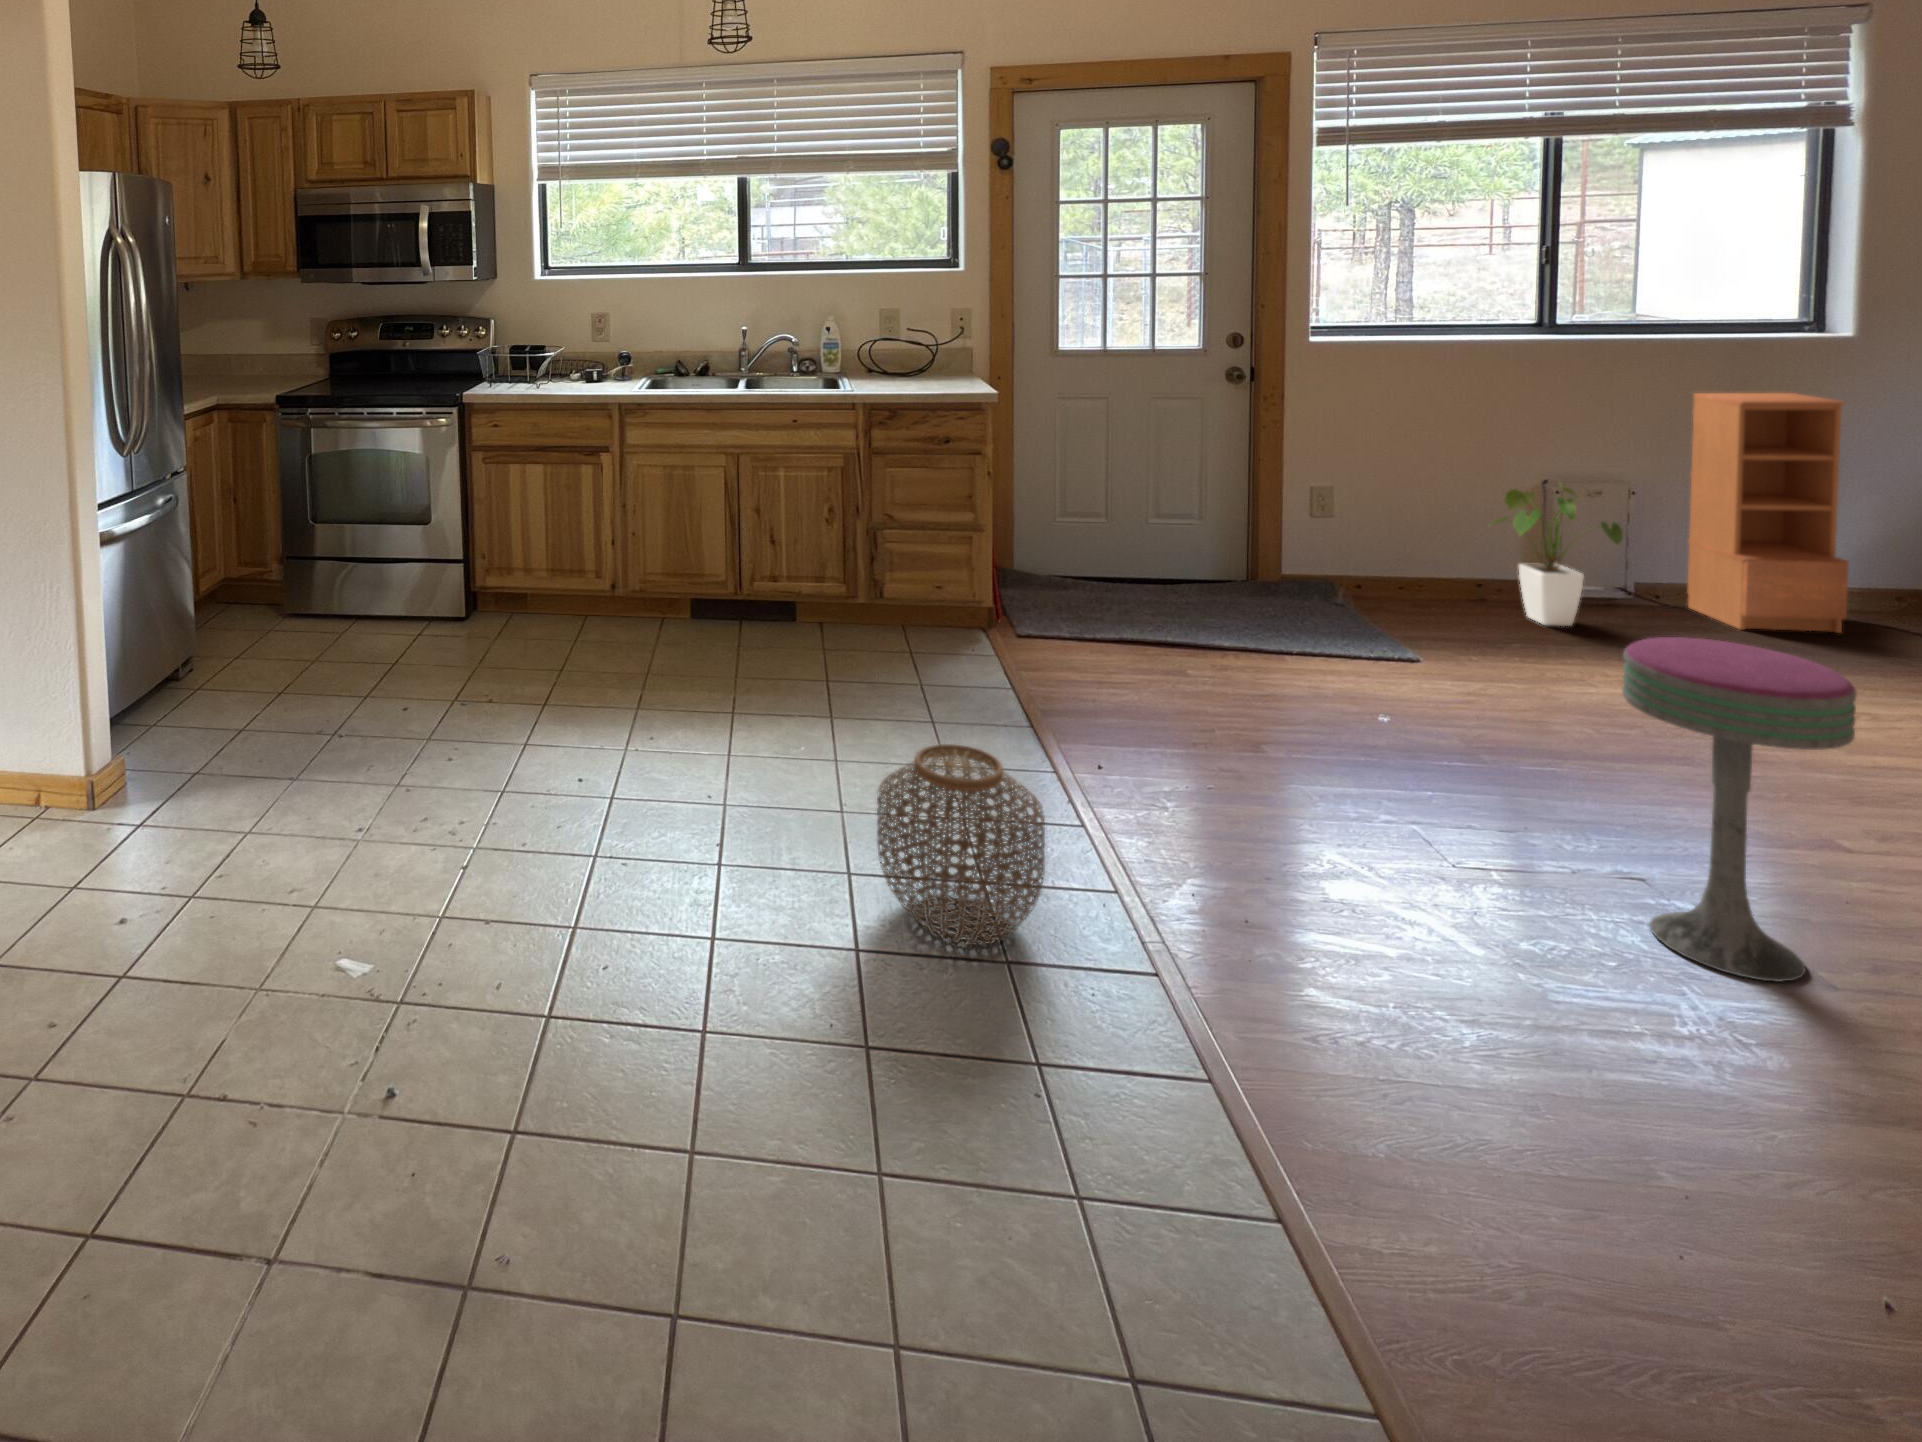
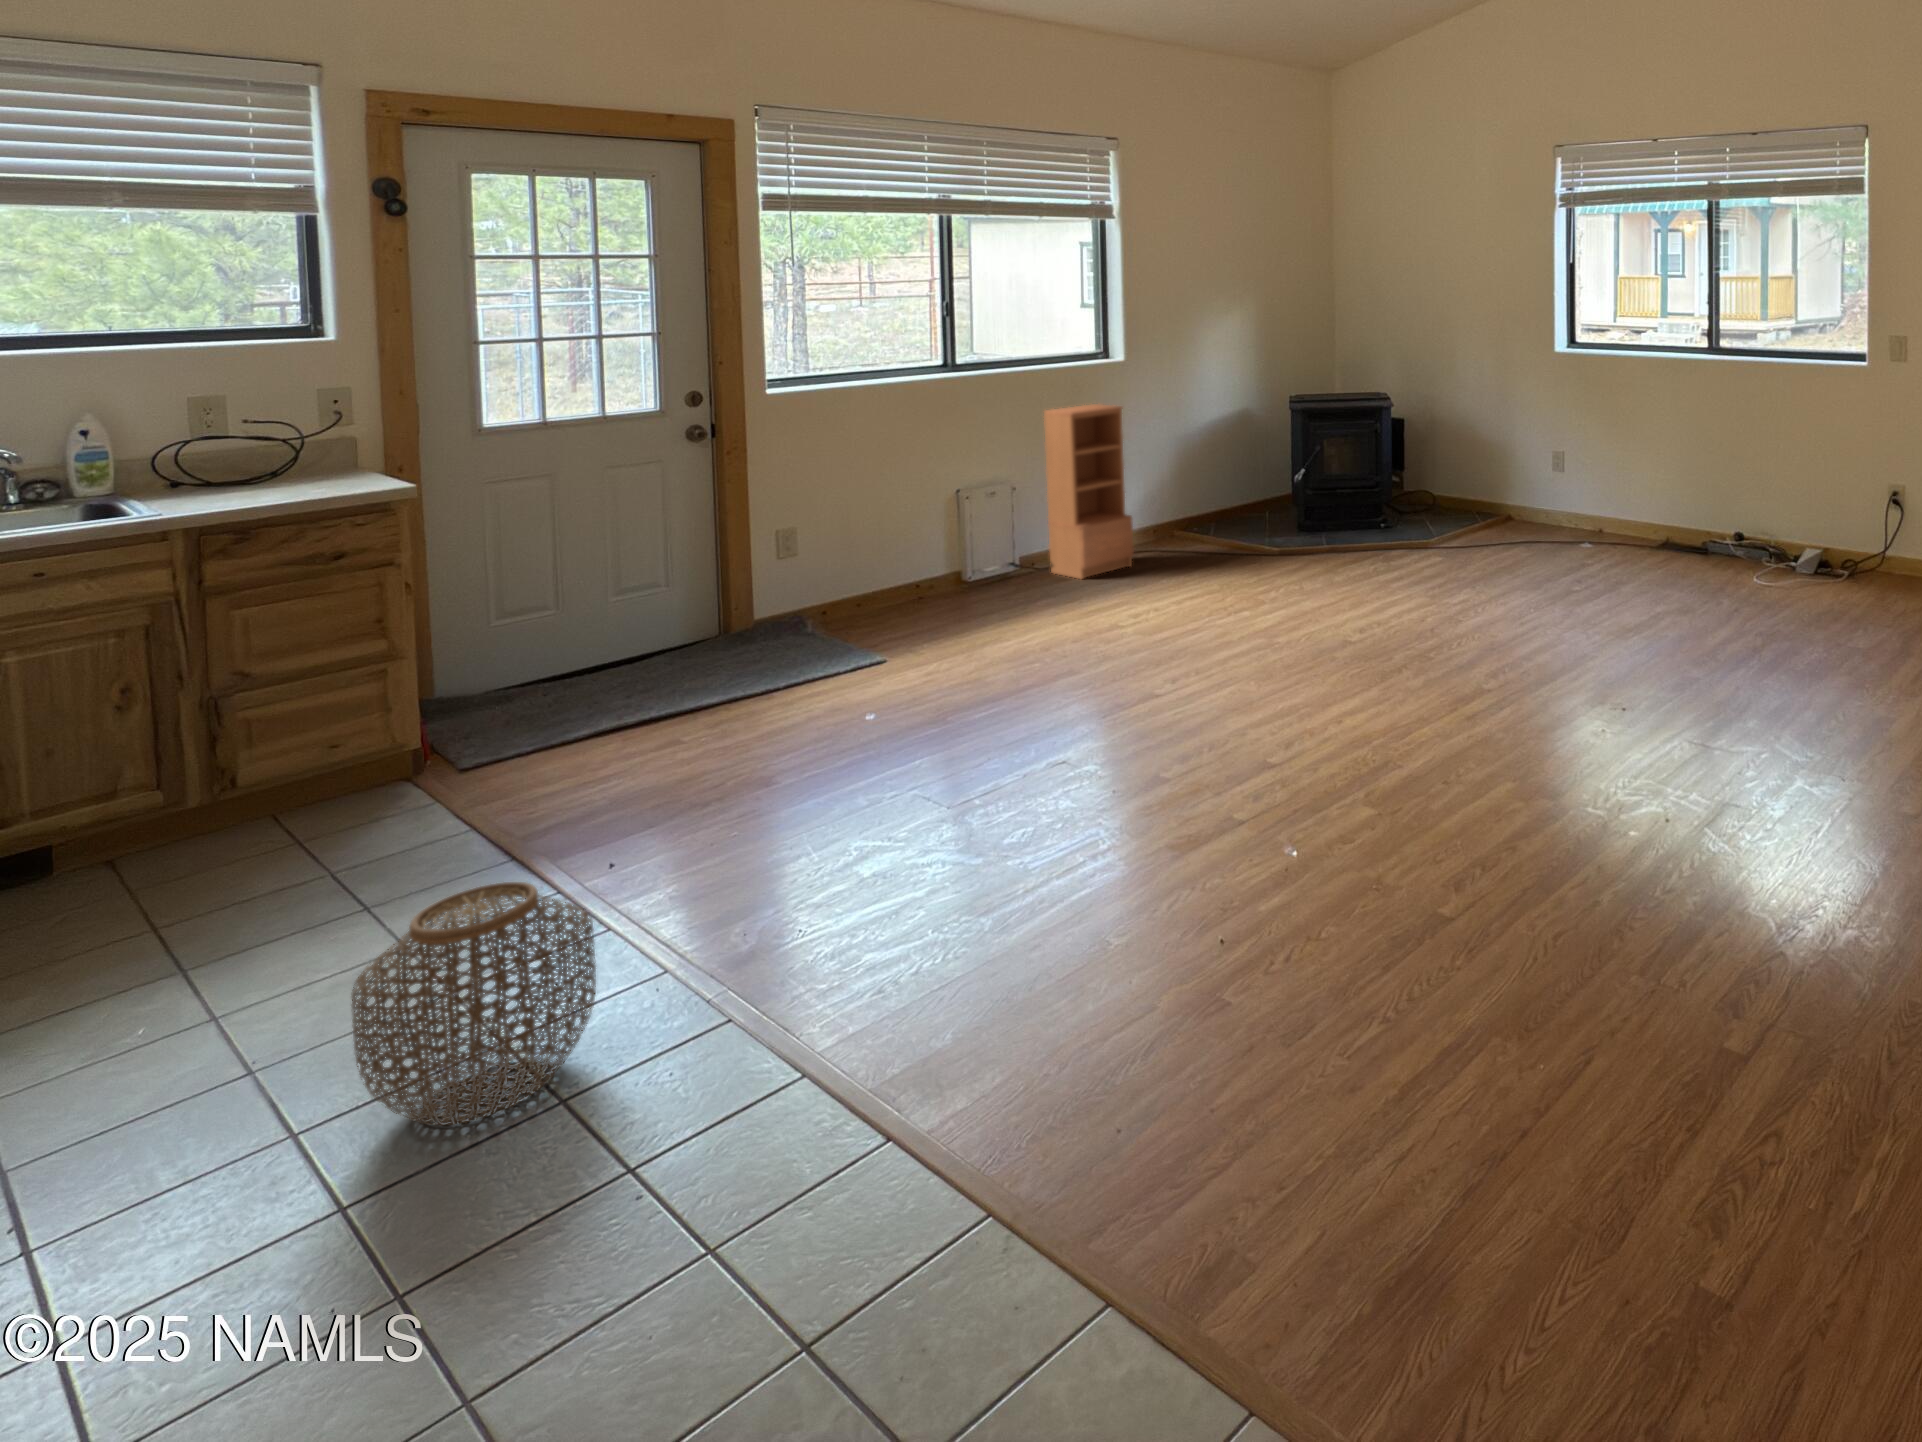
house plant: present [1491,483,1623,626] -> none [922,492,1013,611]
bar stool: present [1622,637,1857,982] -> none [1043,571,1162,801]

